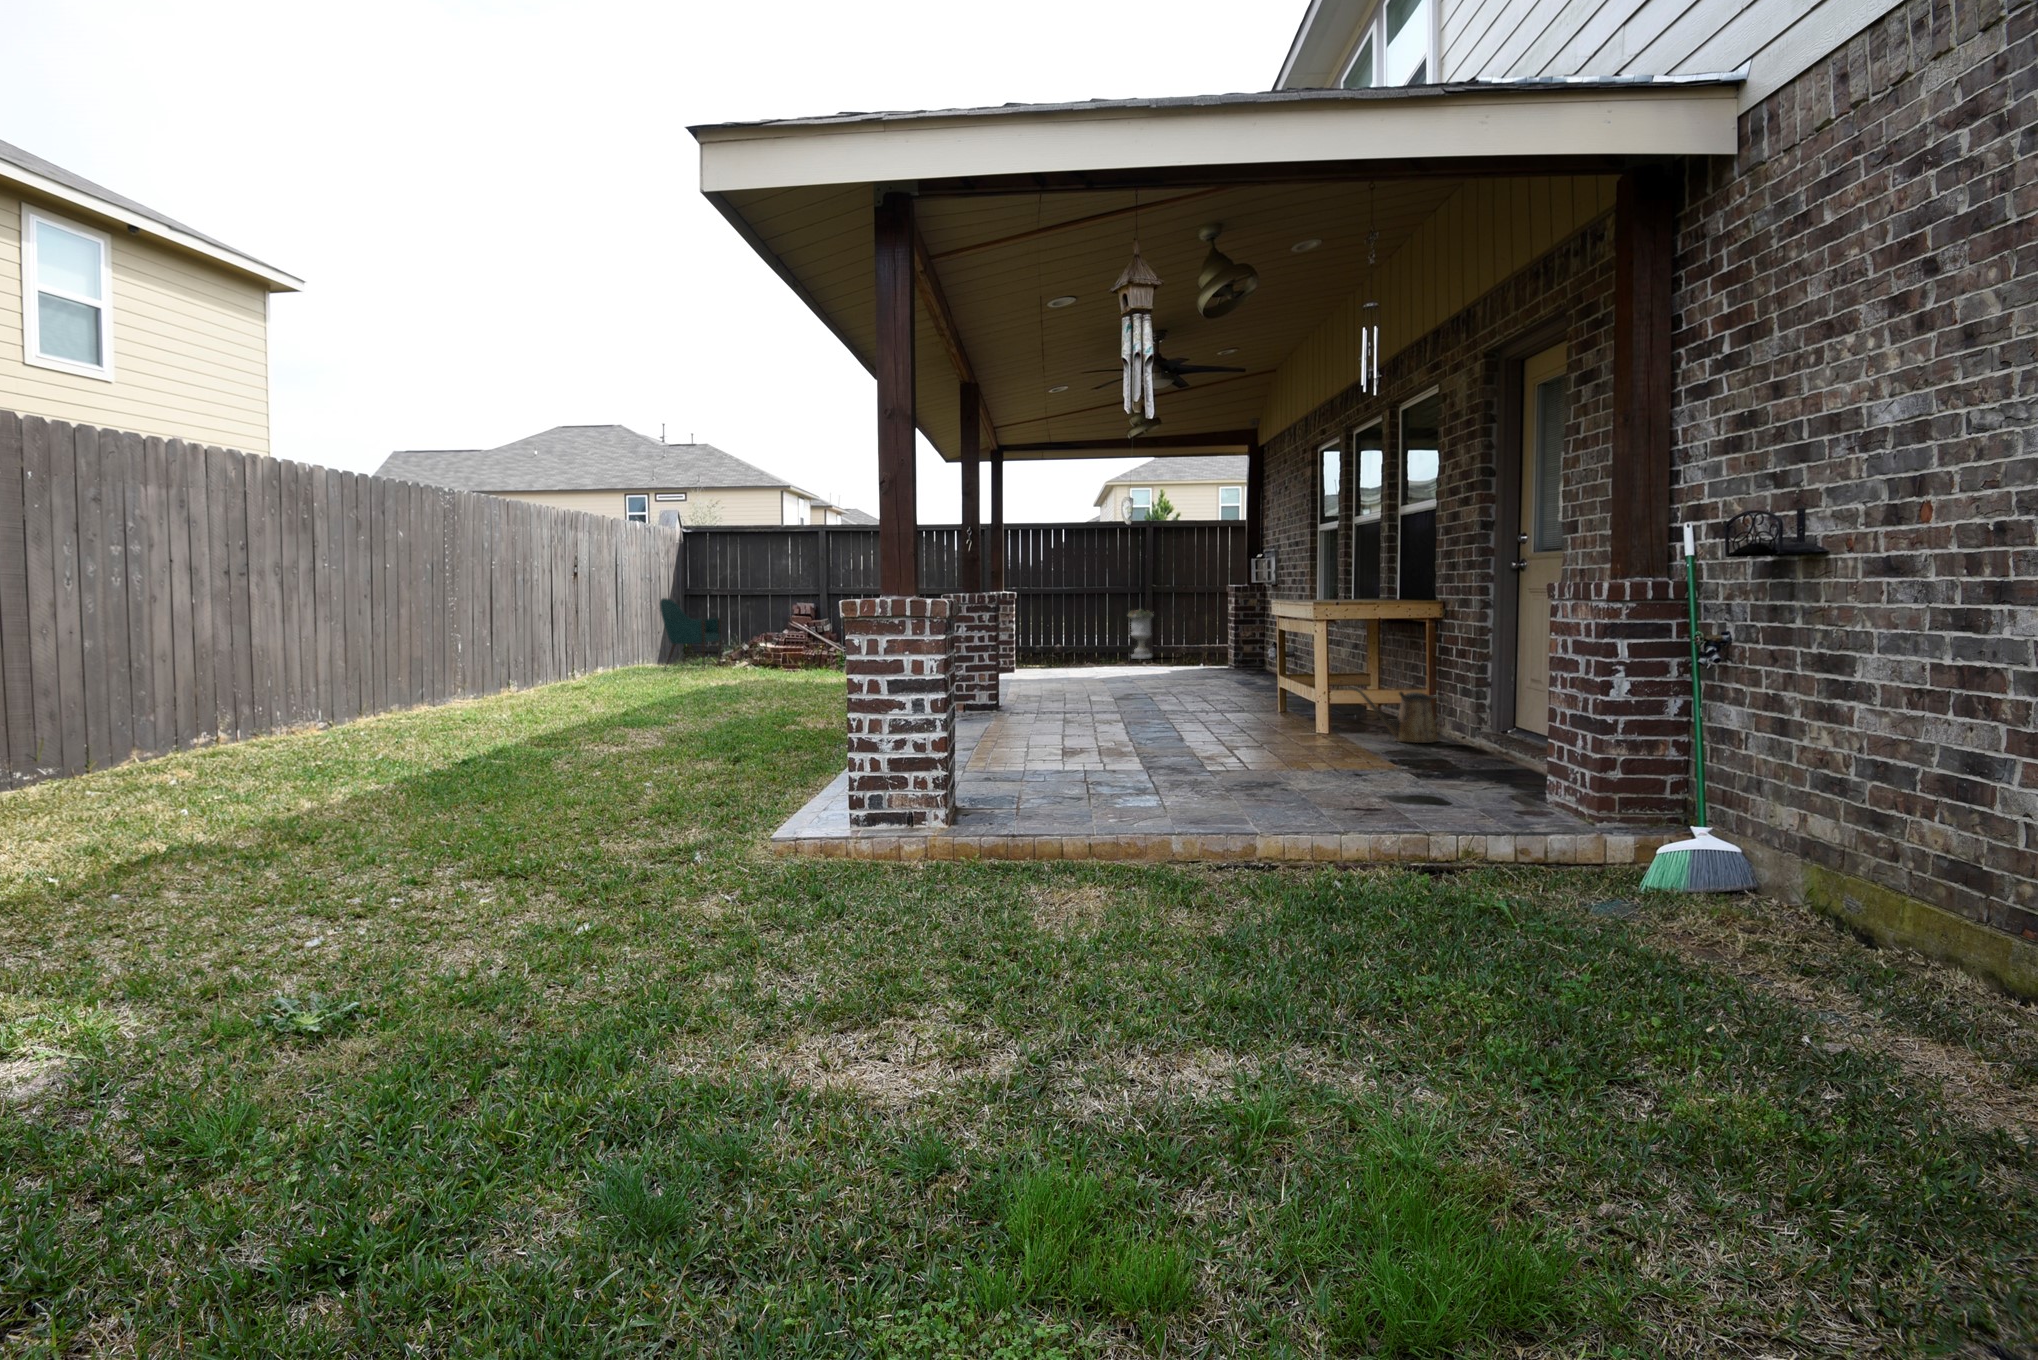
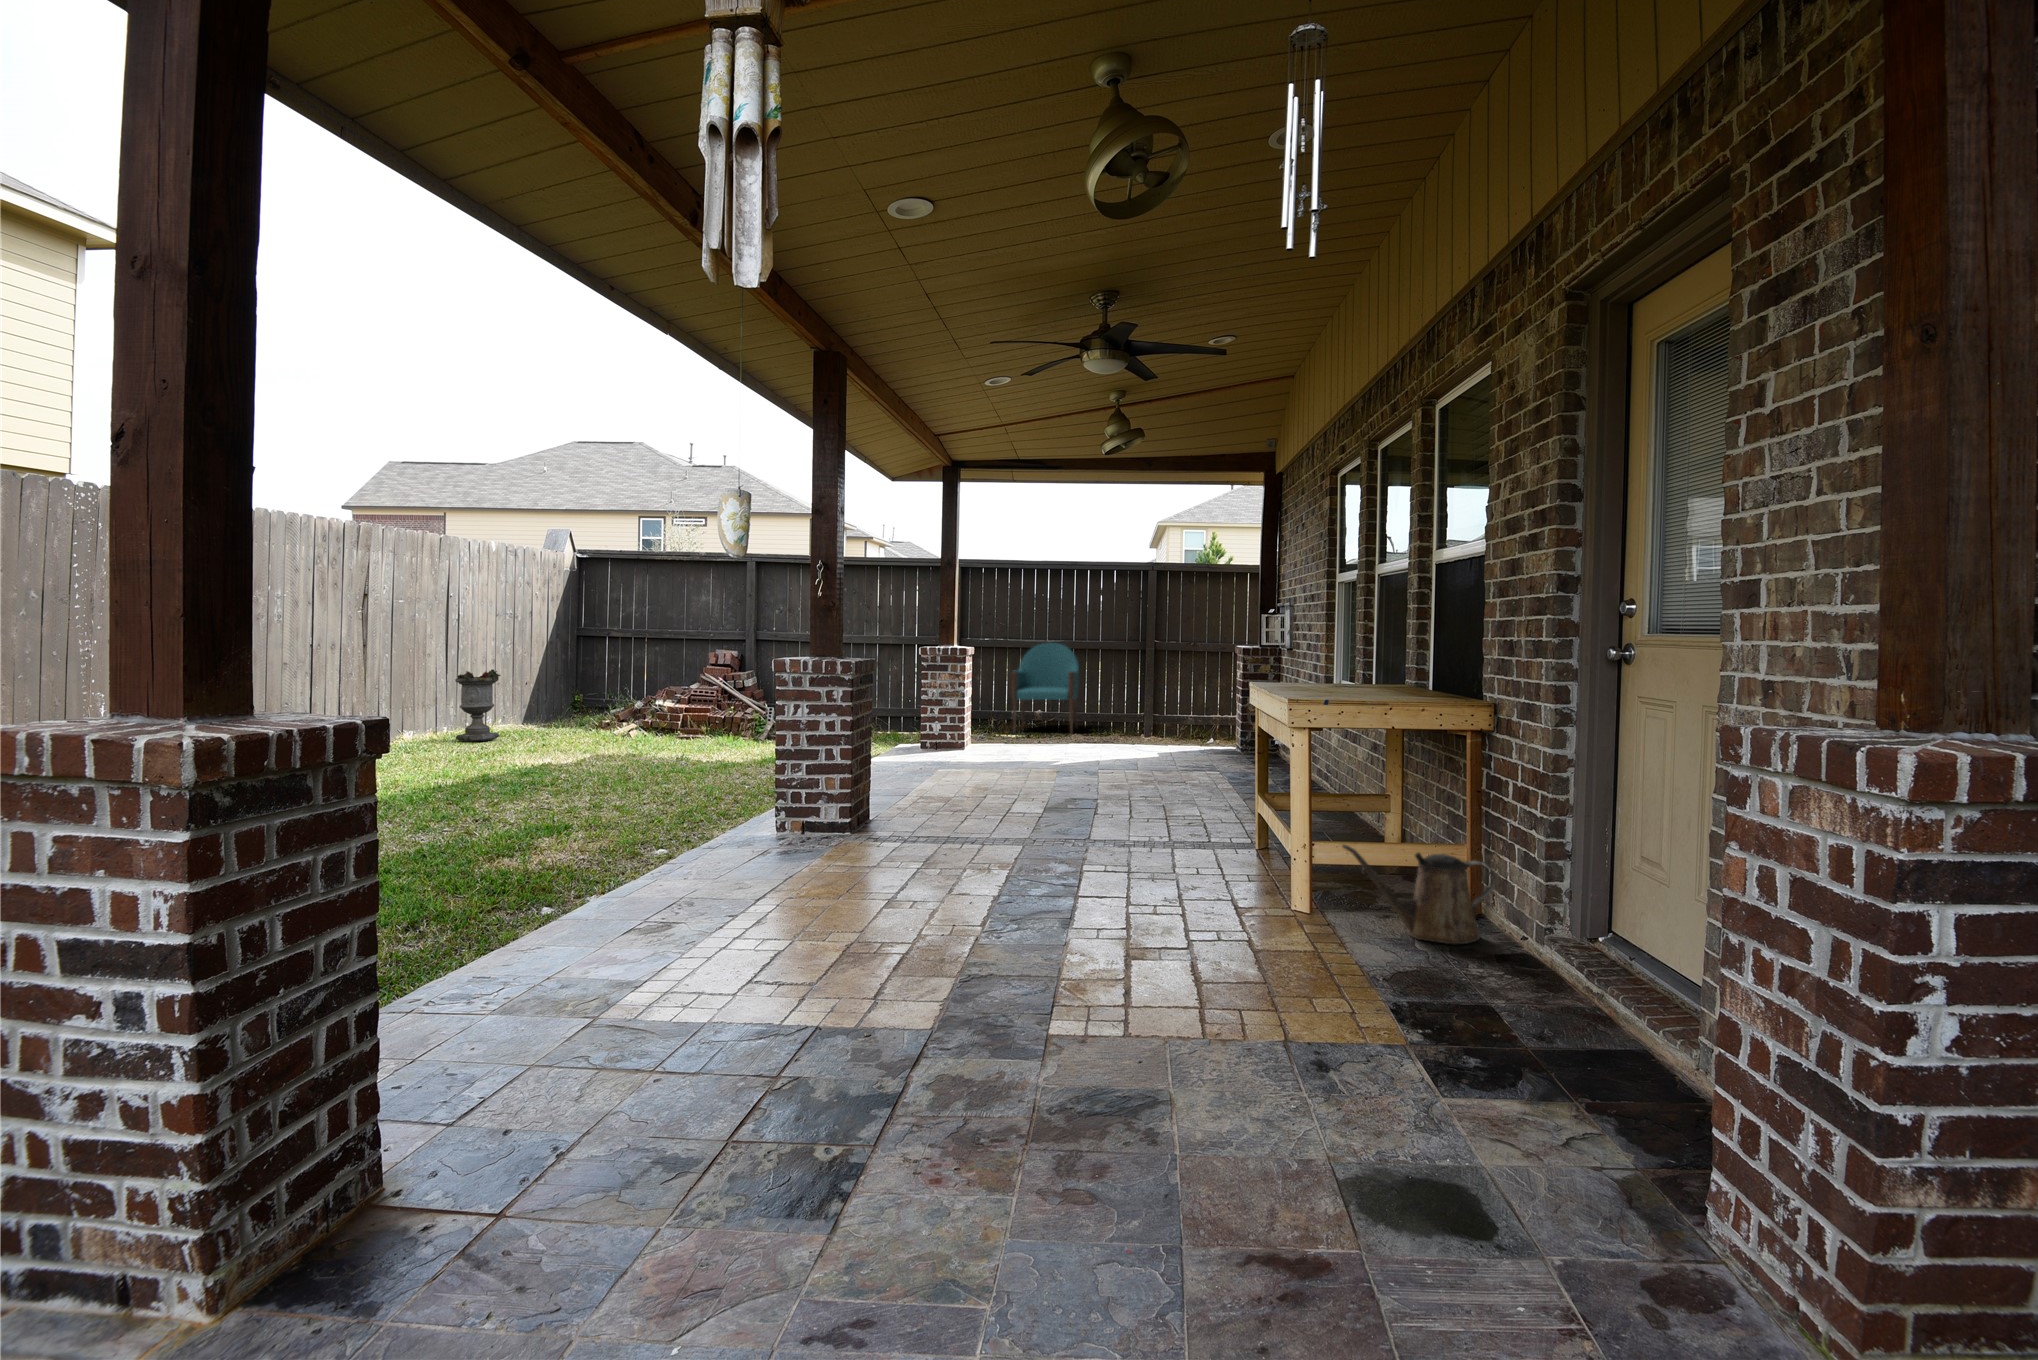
chair: present [660,598,721,670] -> present [1012,643,1079,732]
planter: present [1128,610,1153,659] -> present [455,669,501,742]

